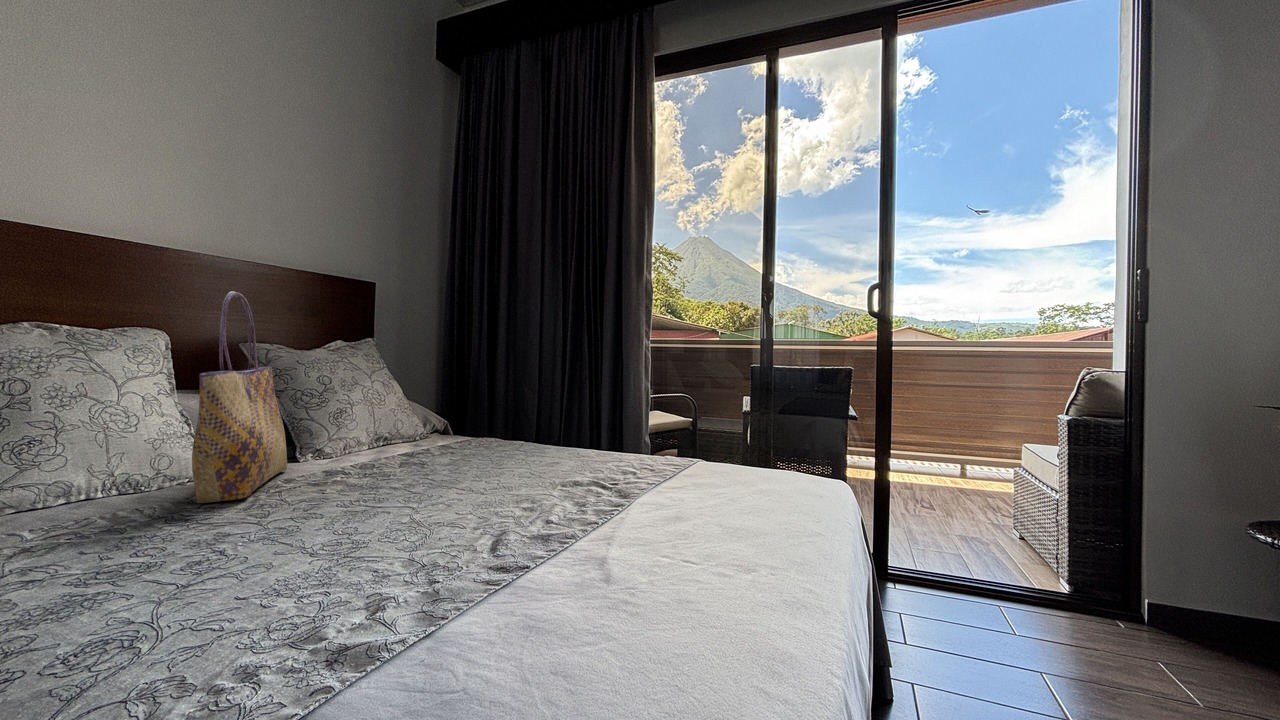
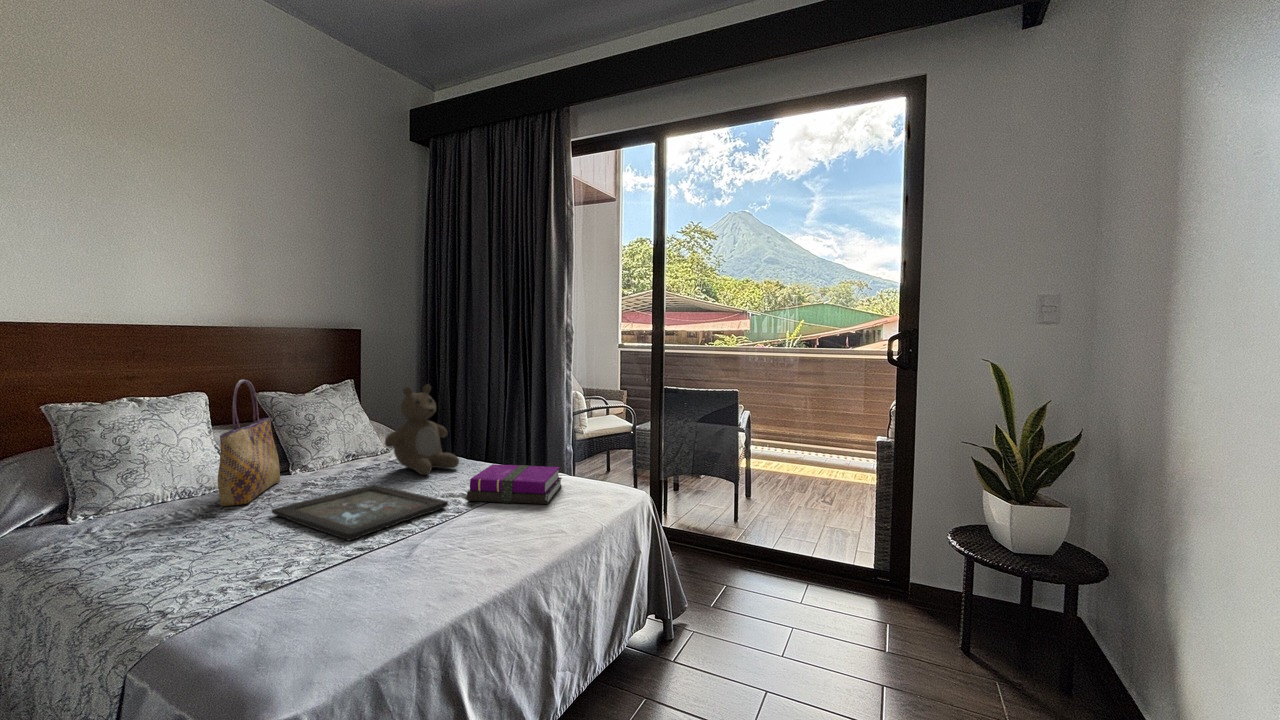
teddy bear: none [448,328,555,461] -> present [385,384,459,475]
notebook: none [617,440,755,496] -> present [467,464,562,504]
tray: none [295,471,596,556] -> present [272,484,448,540]

